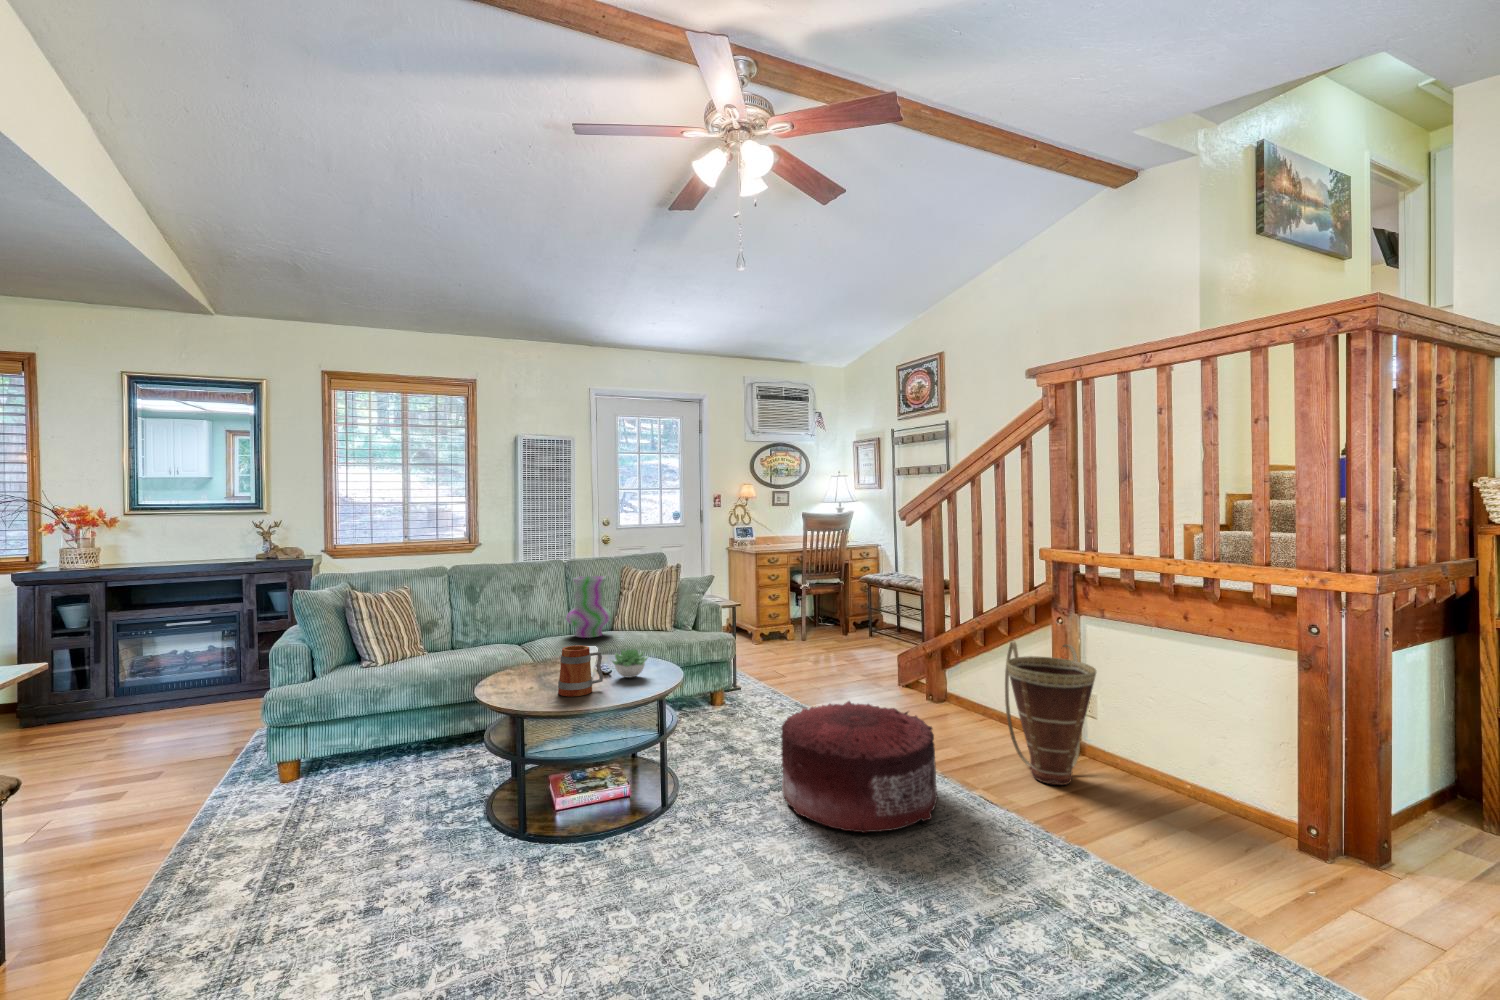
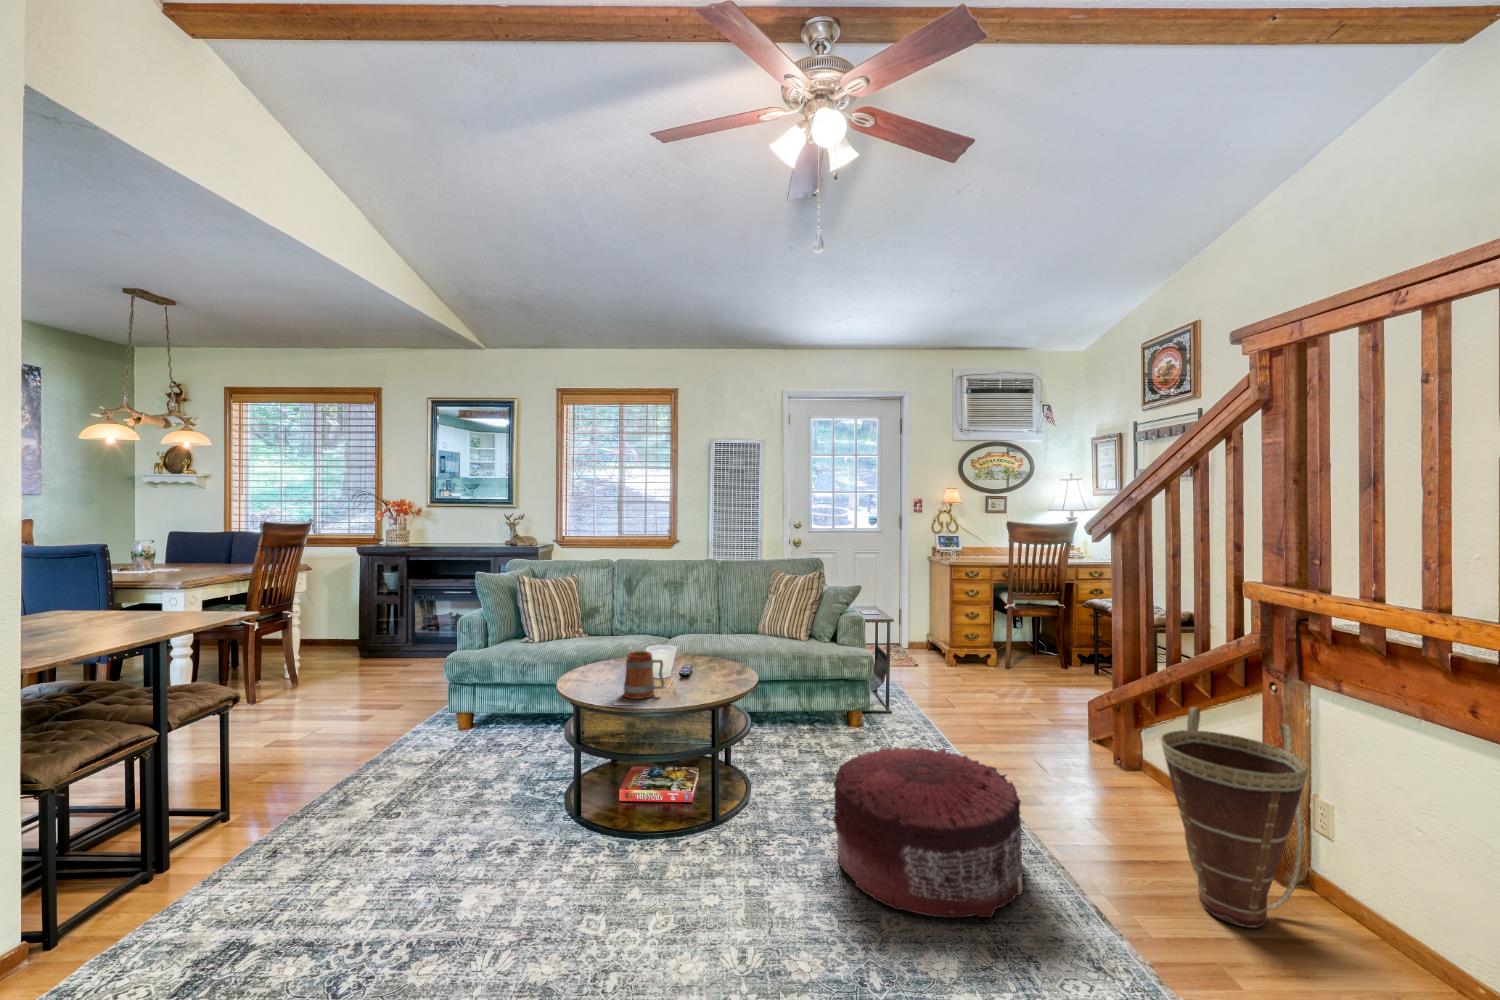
vase: present [566,576,612,638] -> none [709,584,751,642]
succulent plant: present [612,649,648,677] -> none [683,659,722,687]

